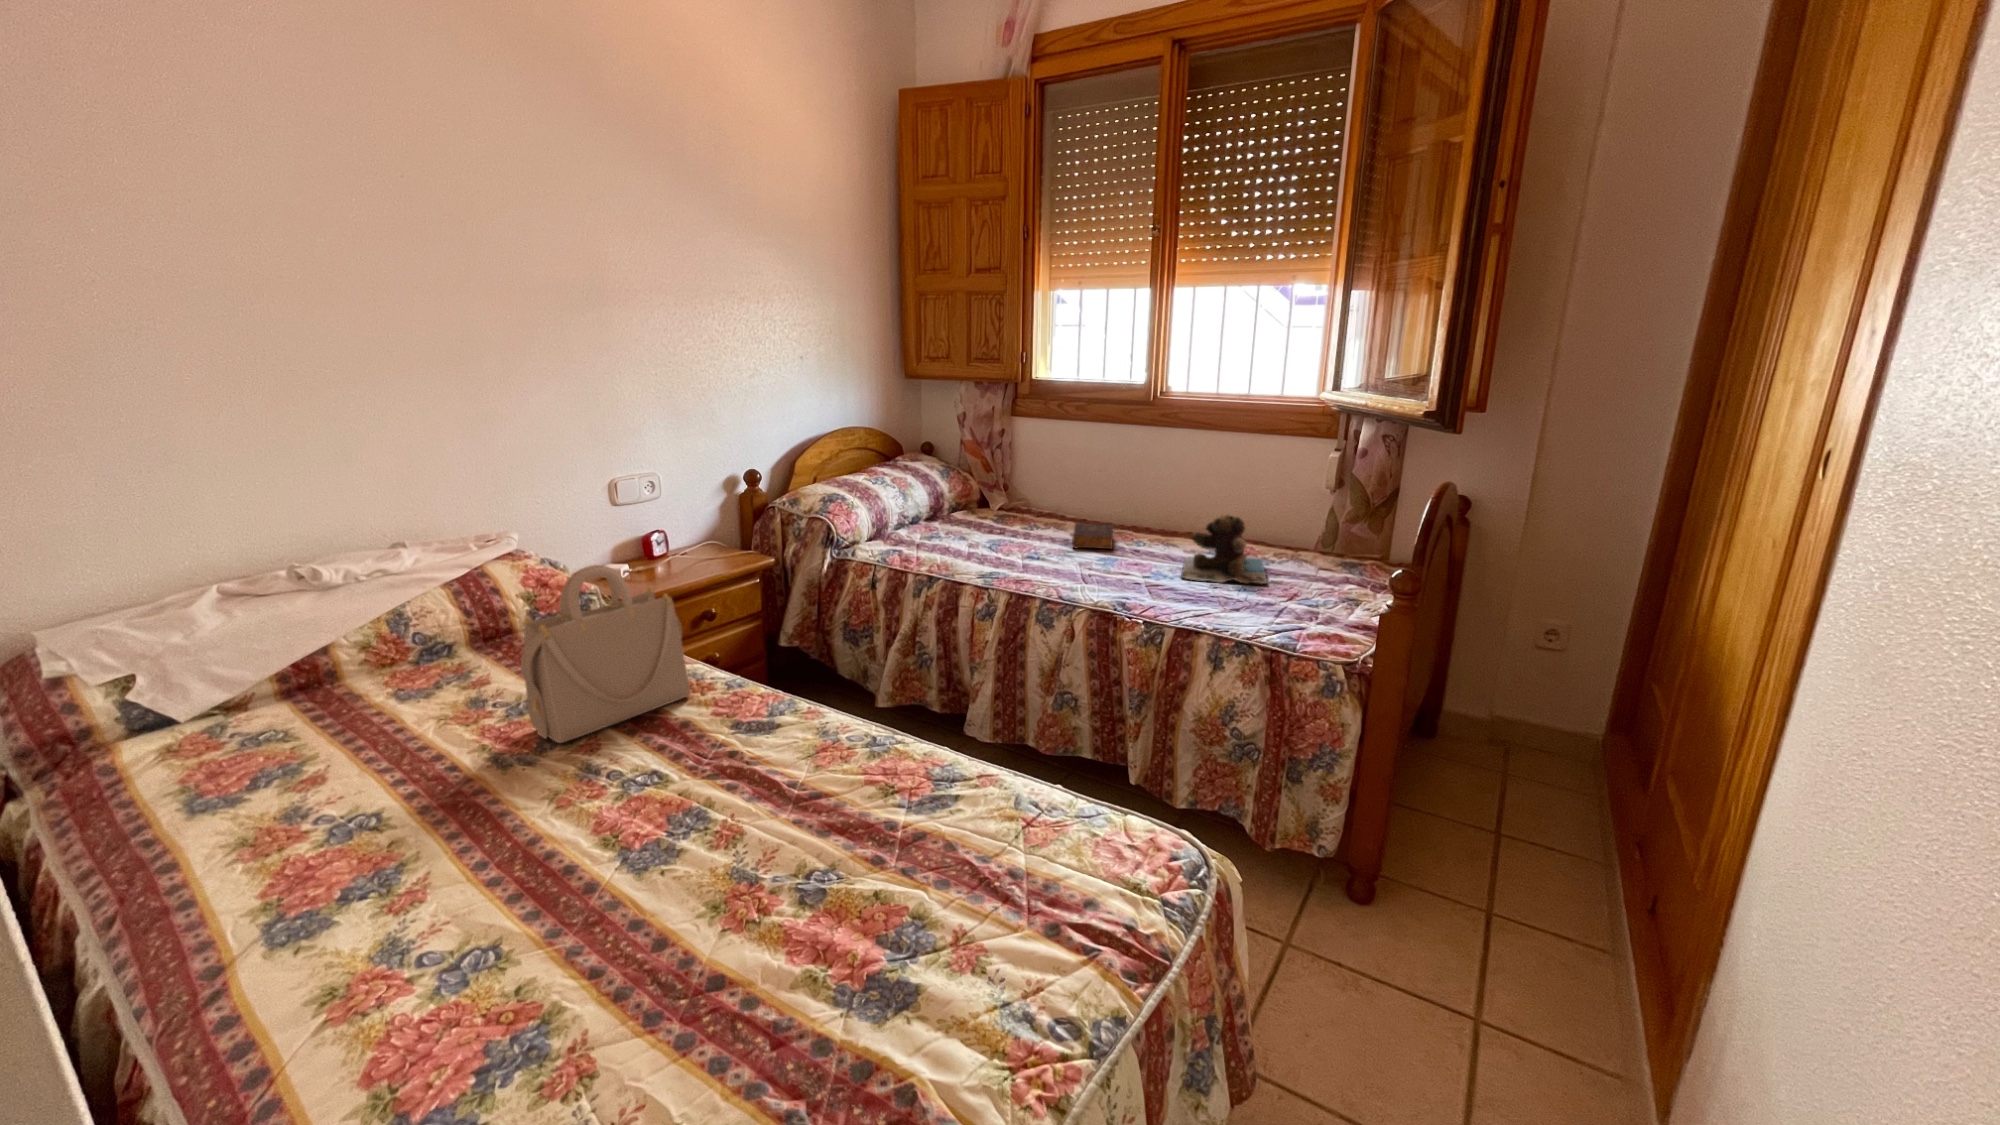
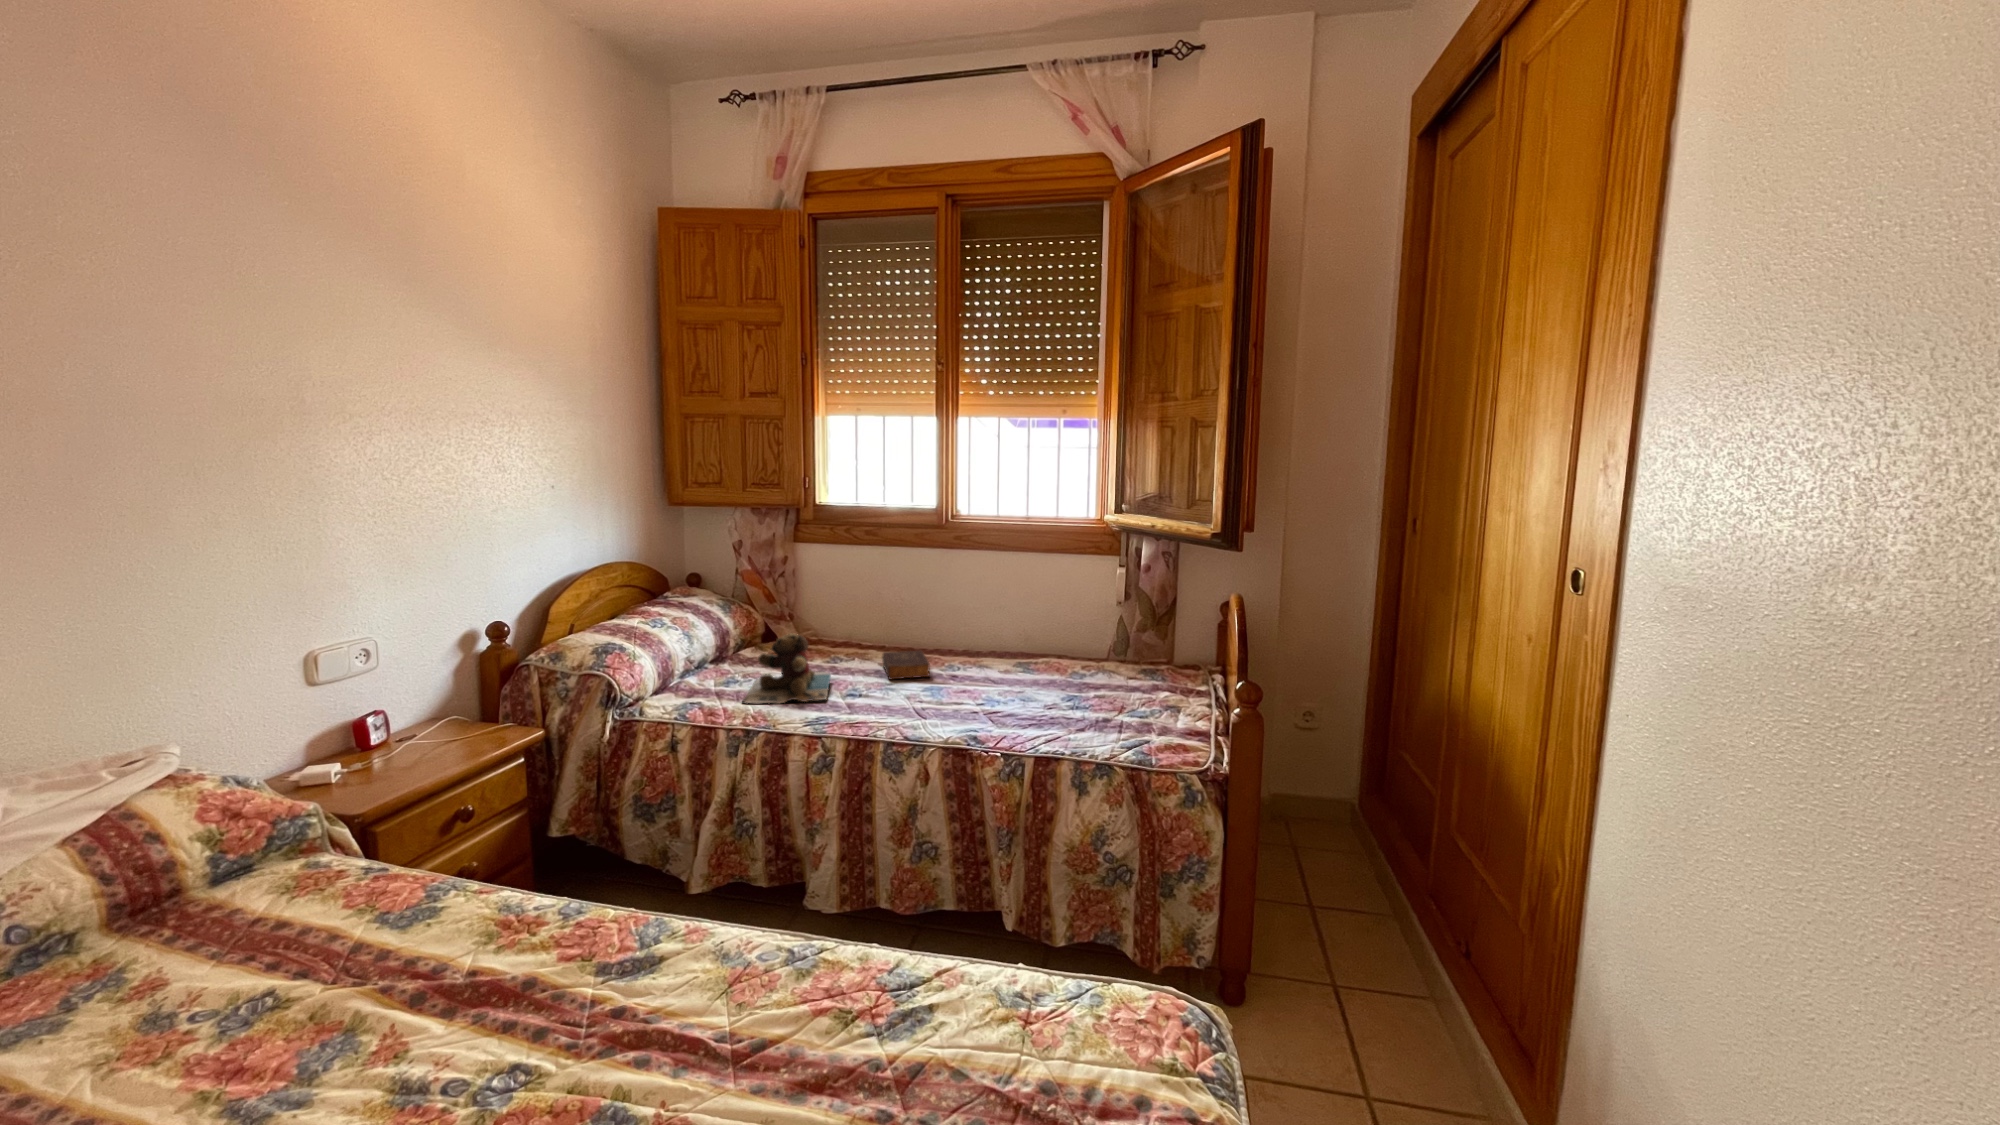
teddy bear: present [1181,514,1267,584] -> present [743,633,831,703]
handbag: present [521,565,690,743] -> none [275,788,519,1058]

